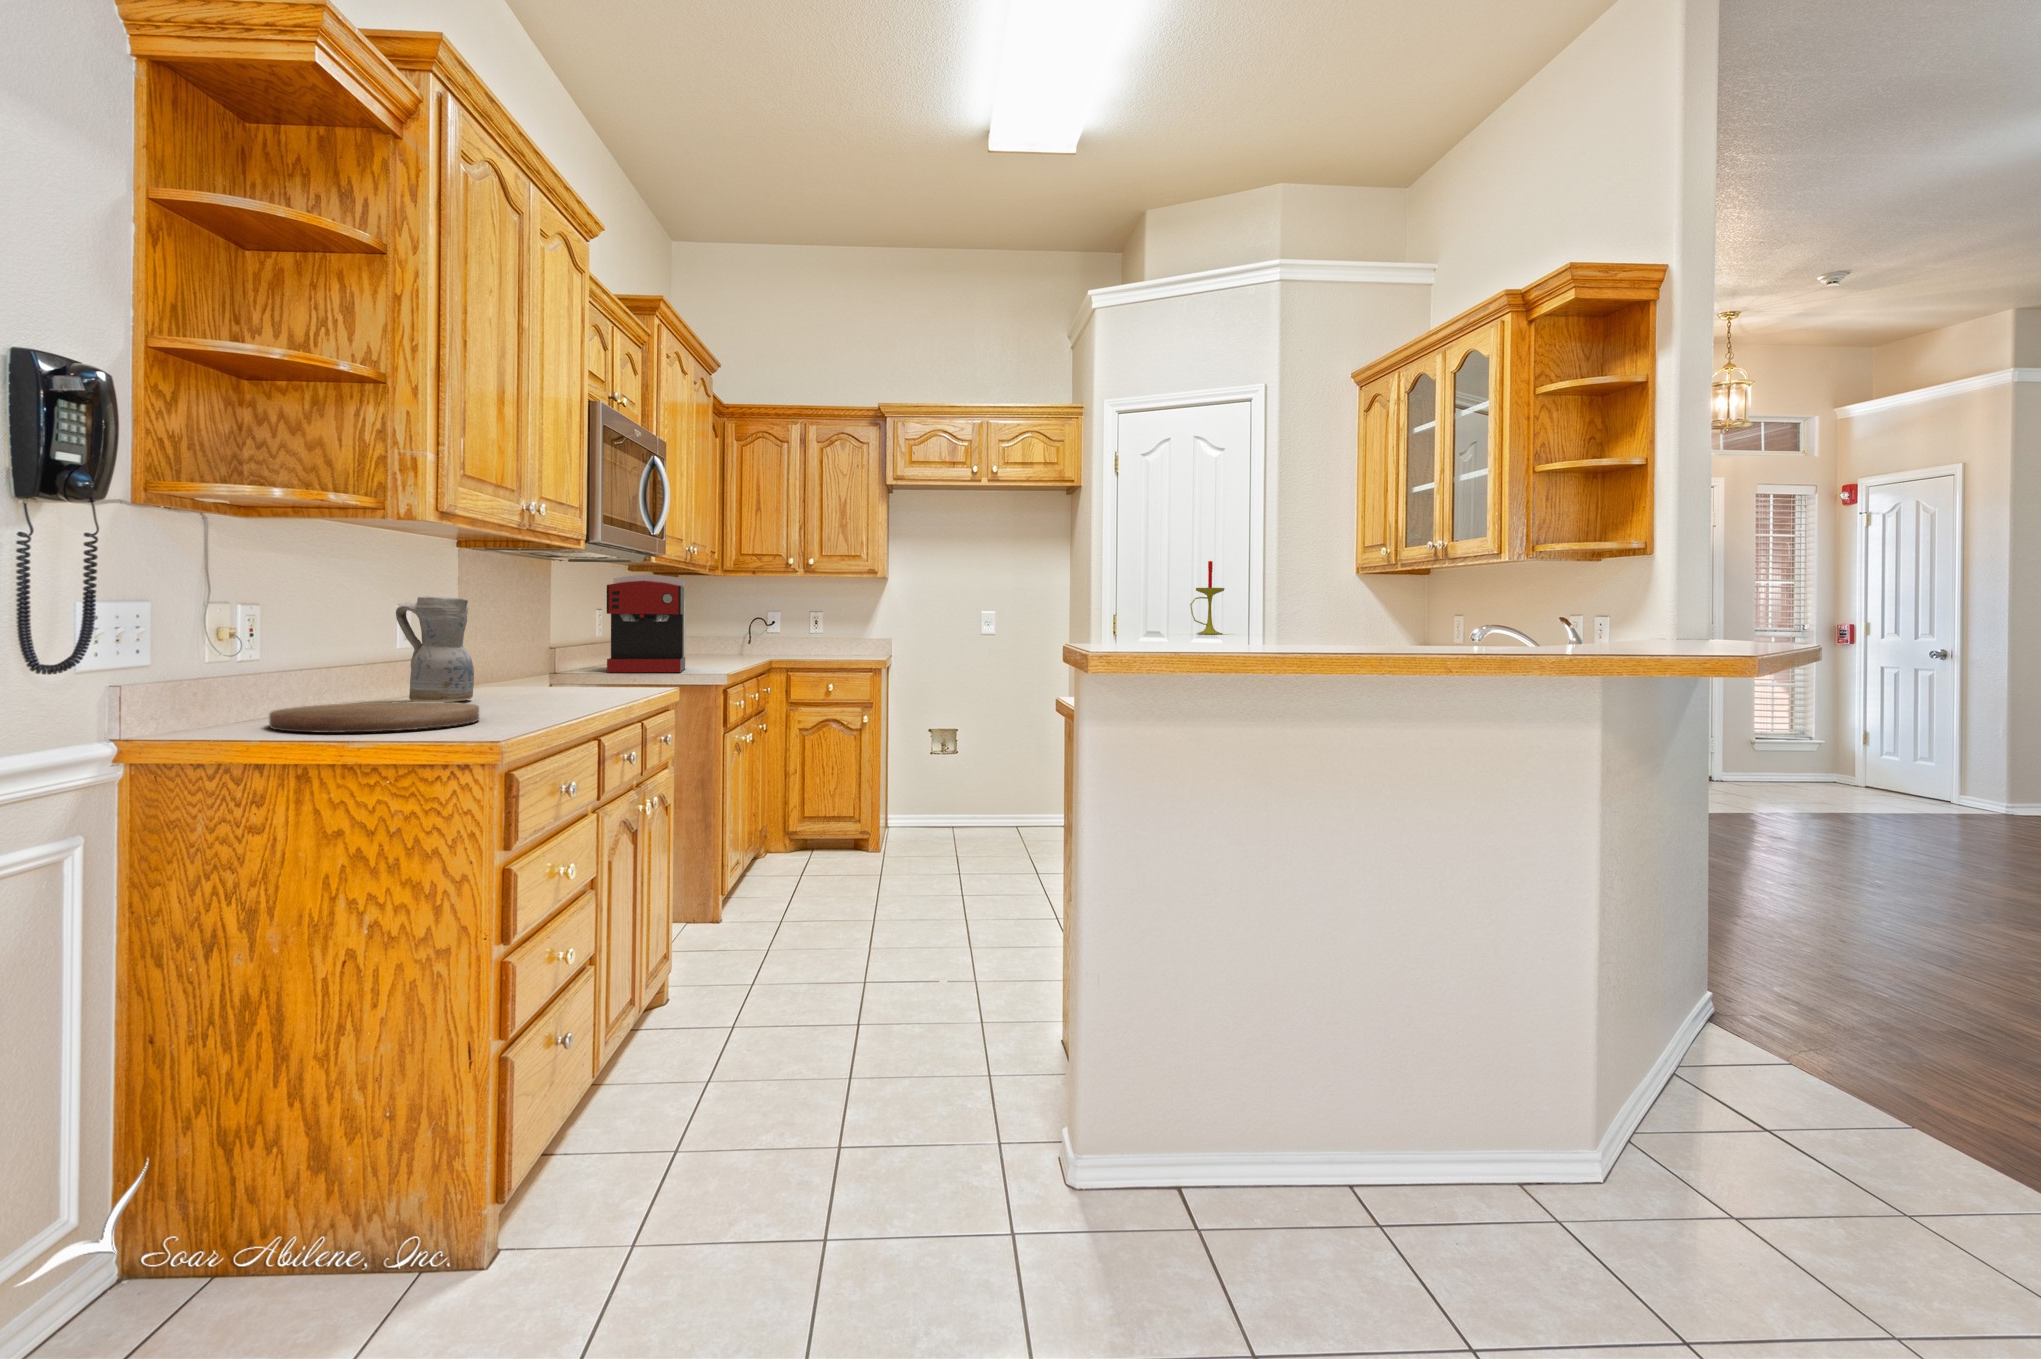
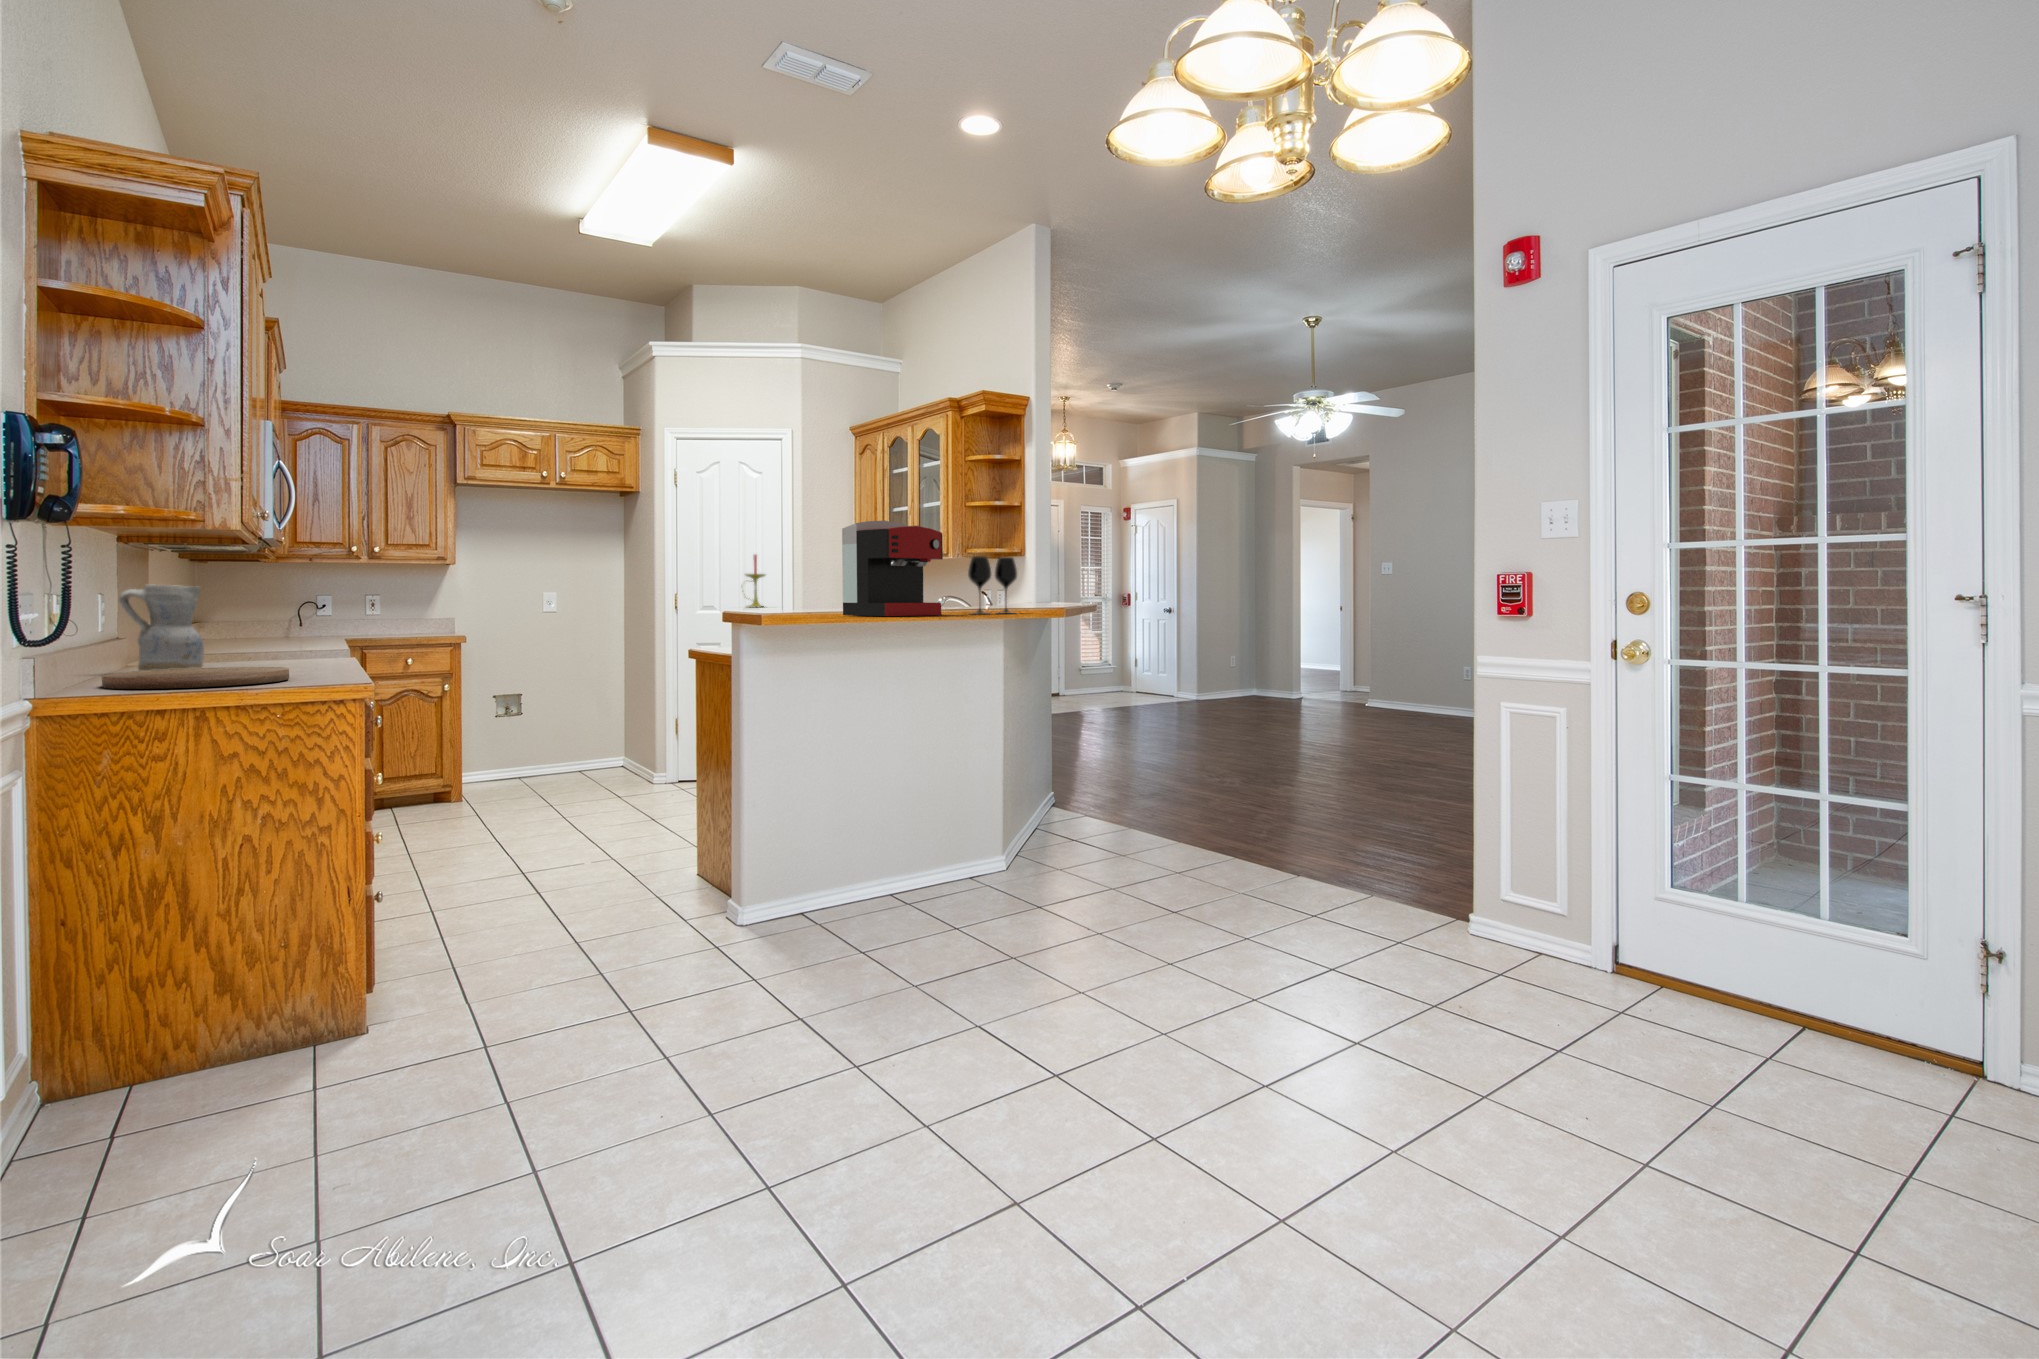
wine glass: none [1527,537,1647,656] -> present [968,556,1017,614]
coffee maker: present [607,575,686,672] -> present [842,520,943,616]

